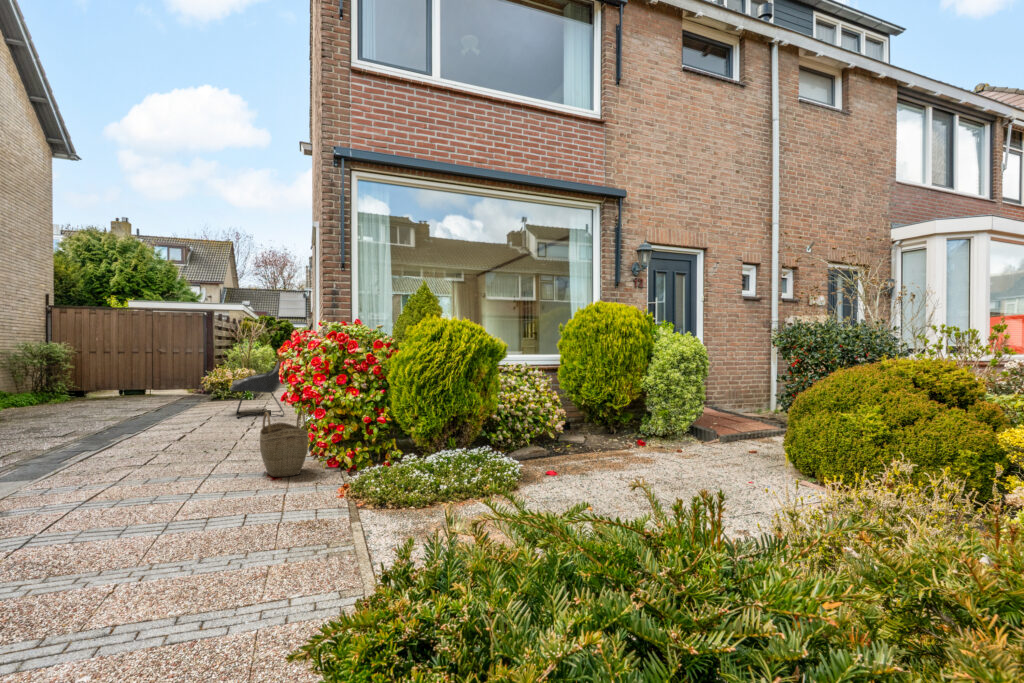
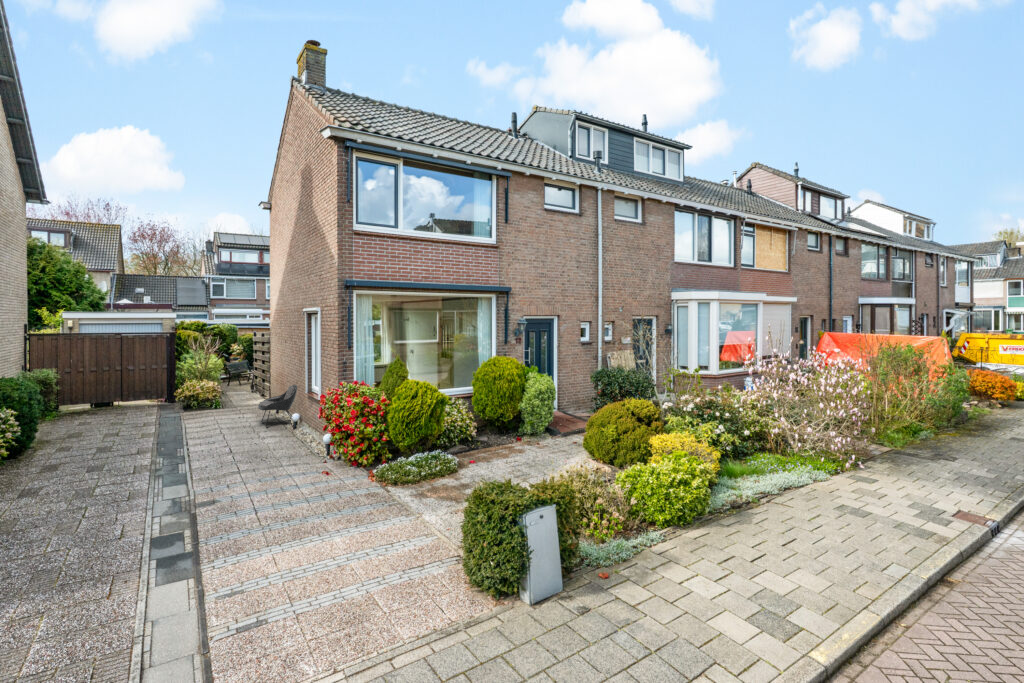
woven basket: present [260,411,308,477] -> none [318,436,345,472]

